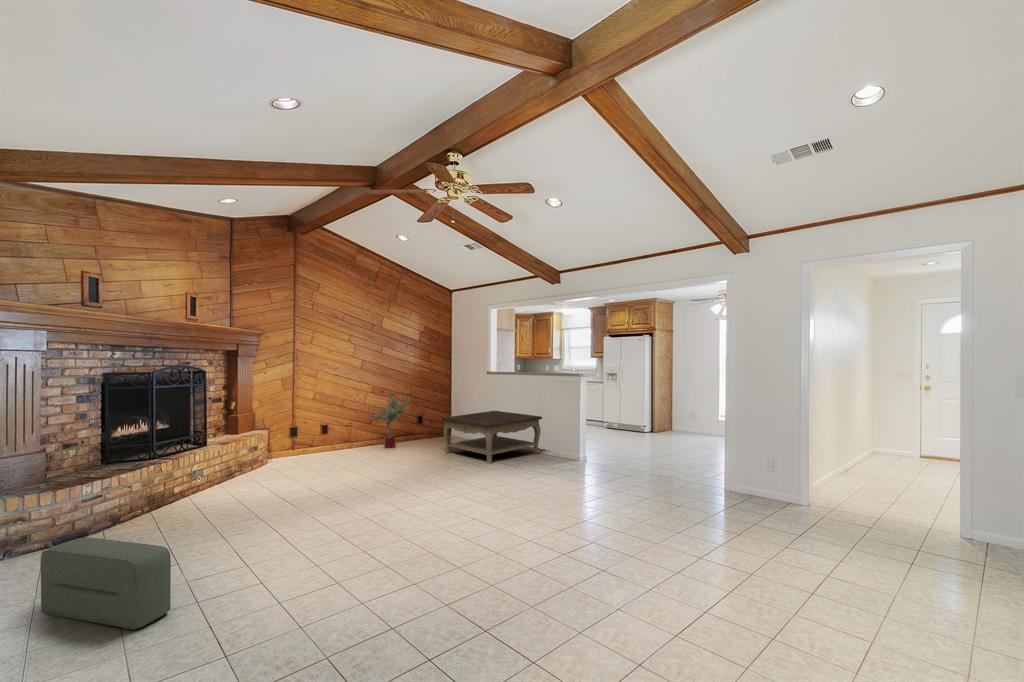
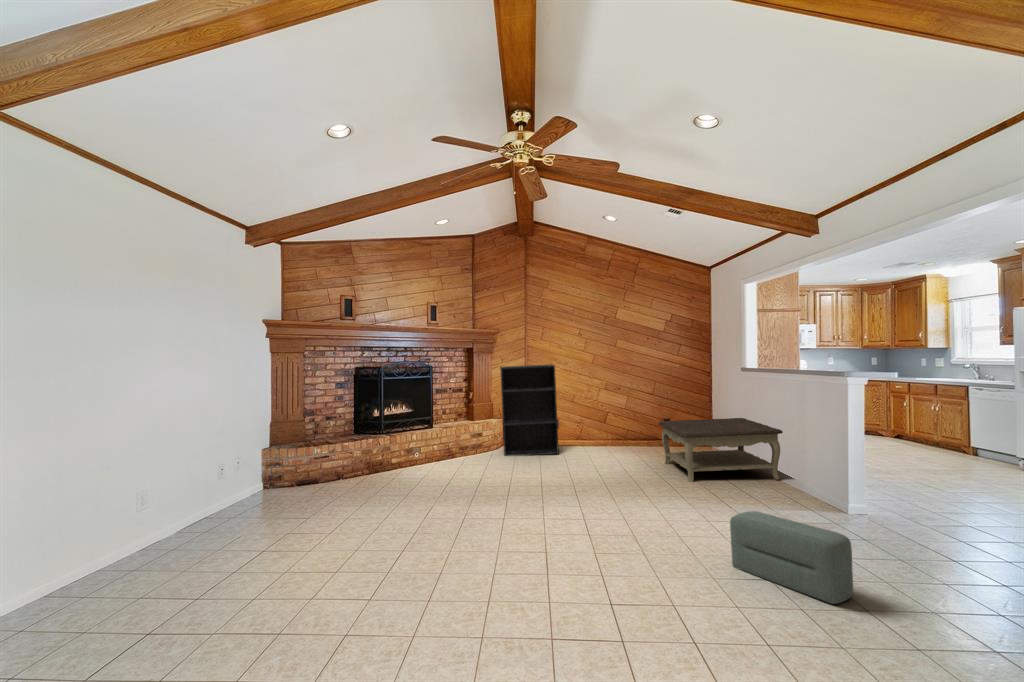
bookshelf: none [274,370,343,468] -> present [500,364,559,456]
potted tree: present [368,391,410,448] -> none [594,387,645,450]
pouf: present [41,537,171,629] -> present [730,511,853,604]

